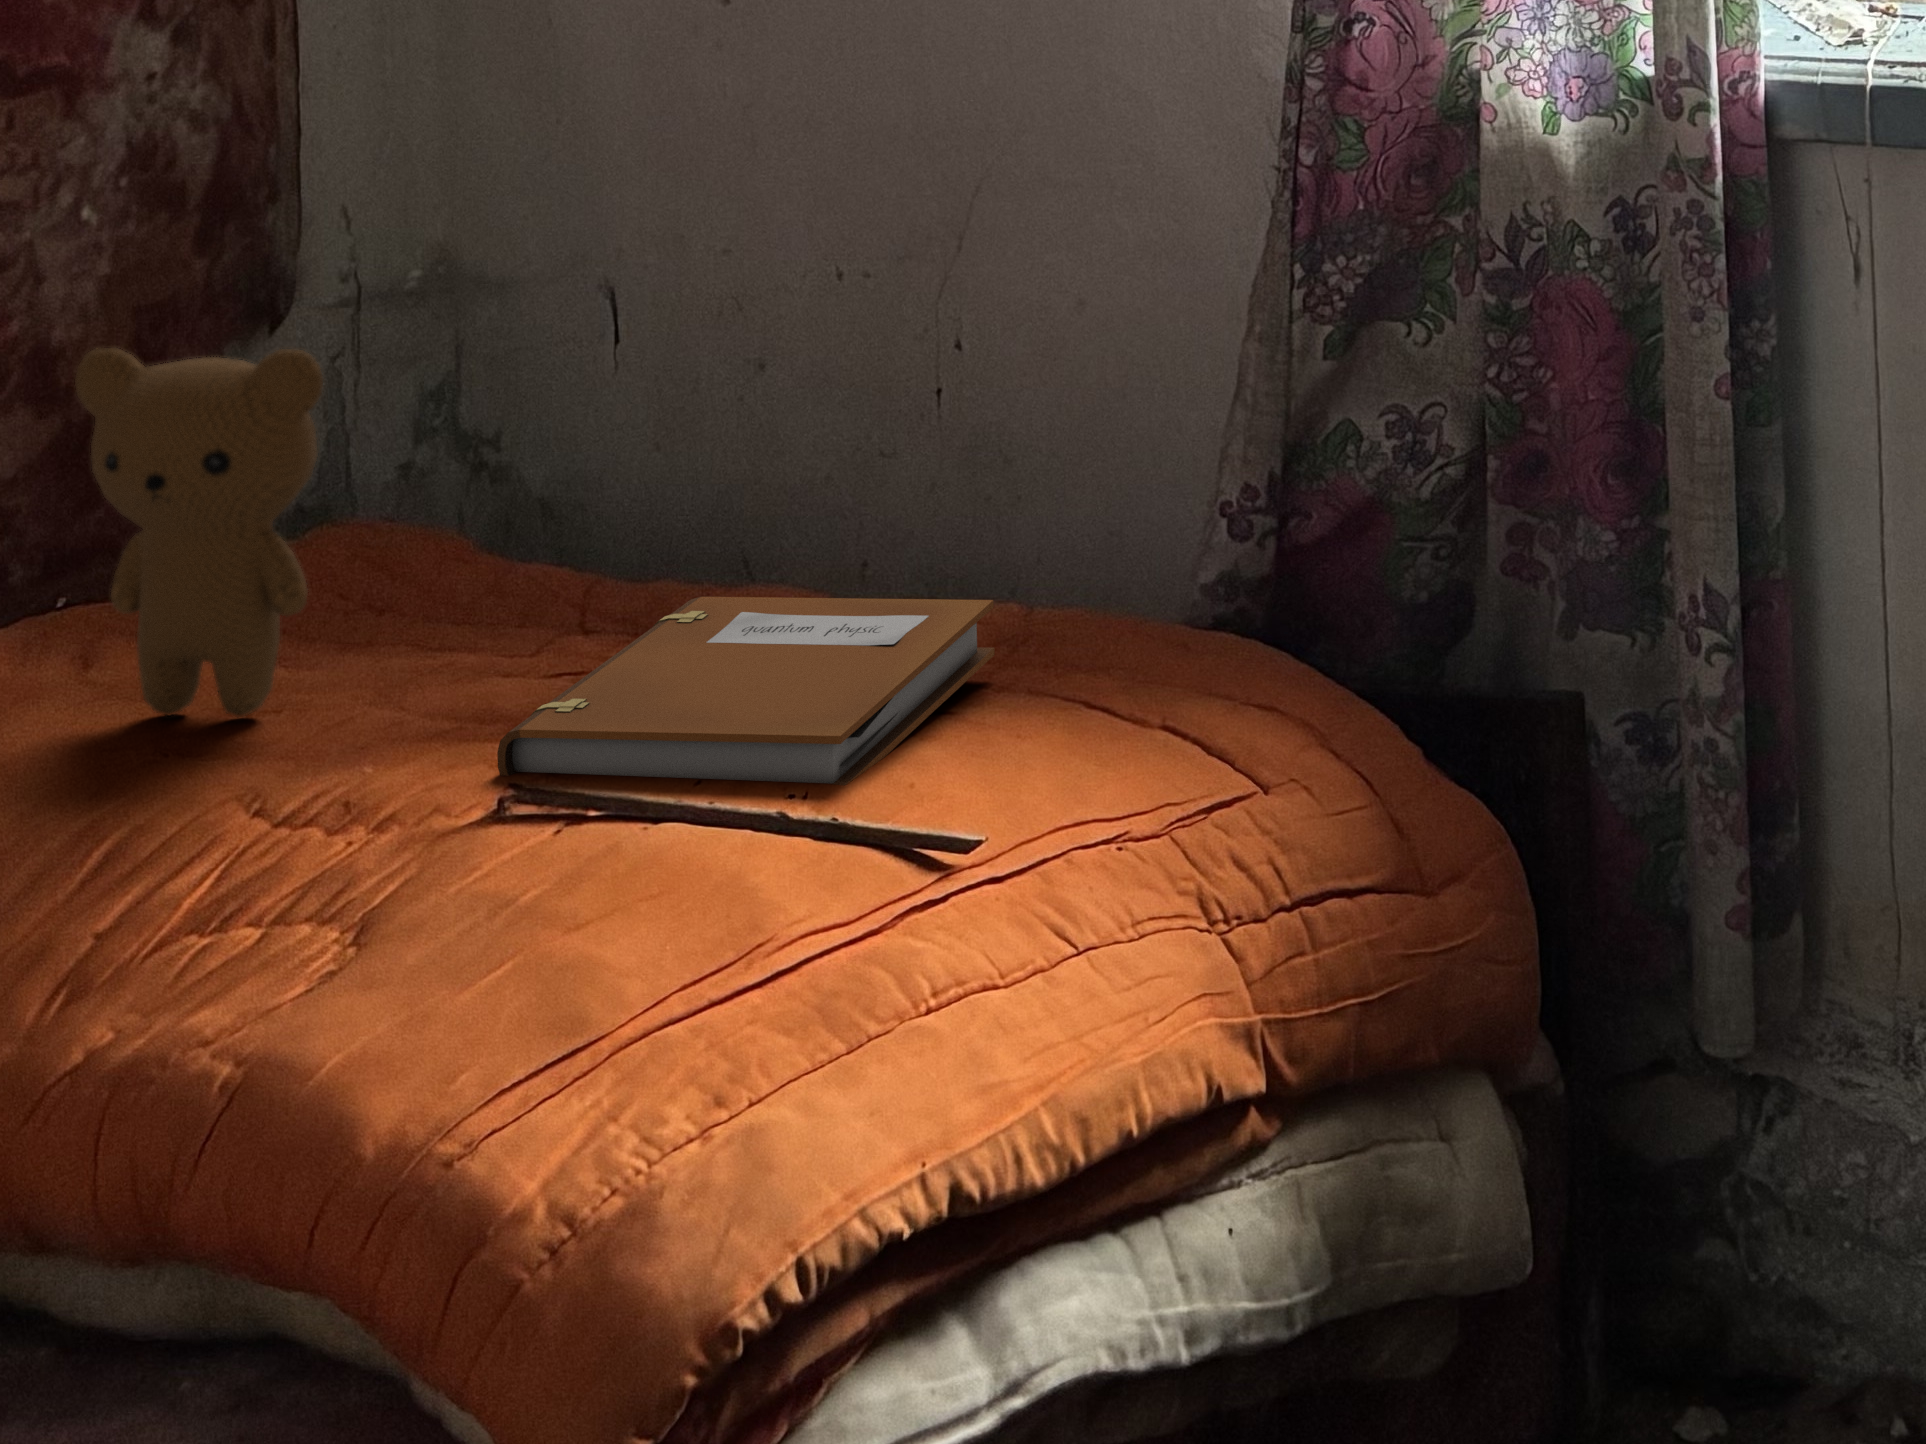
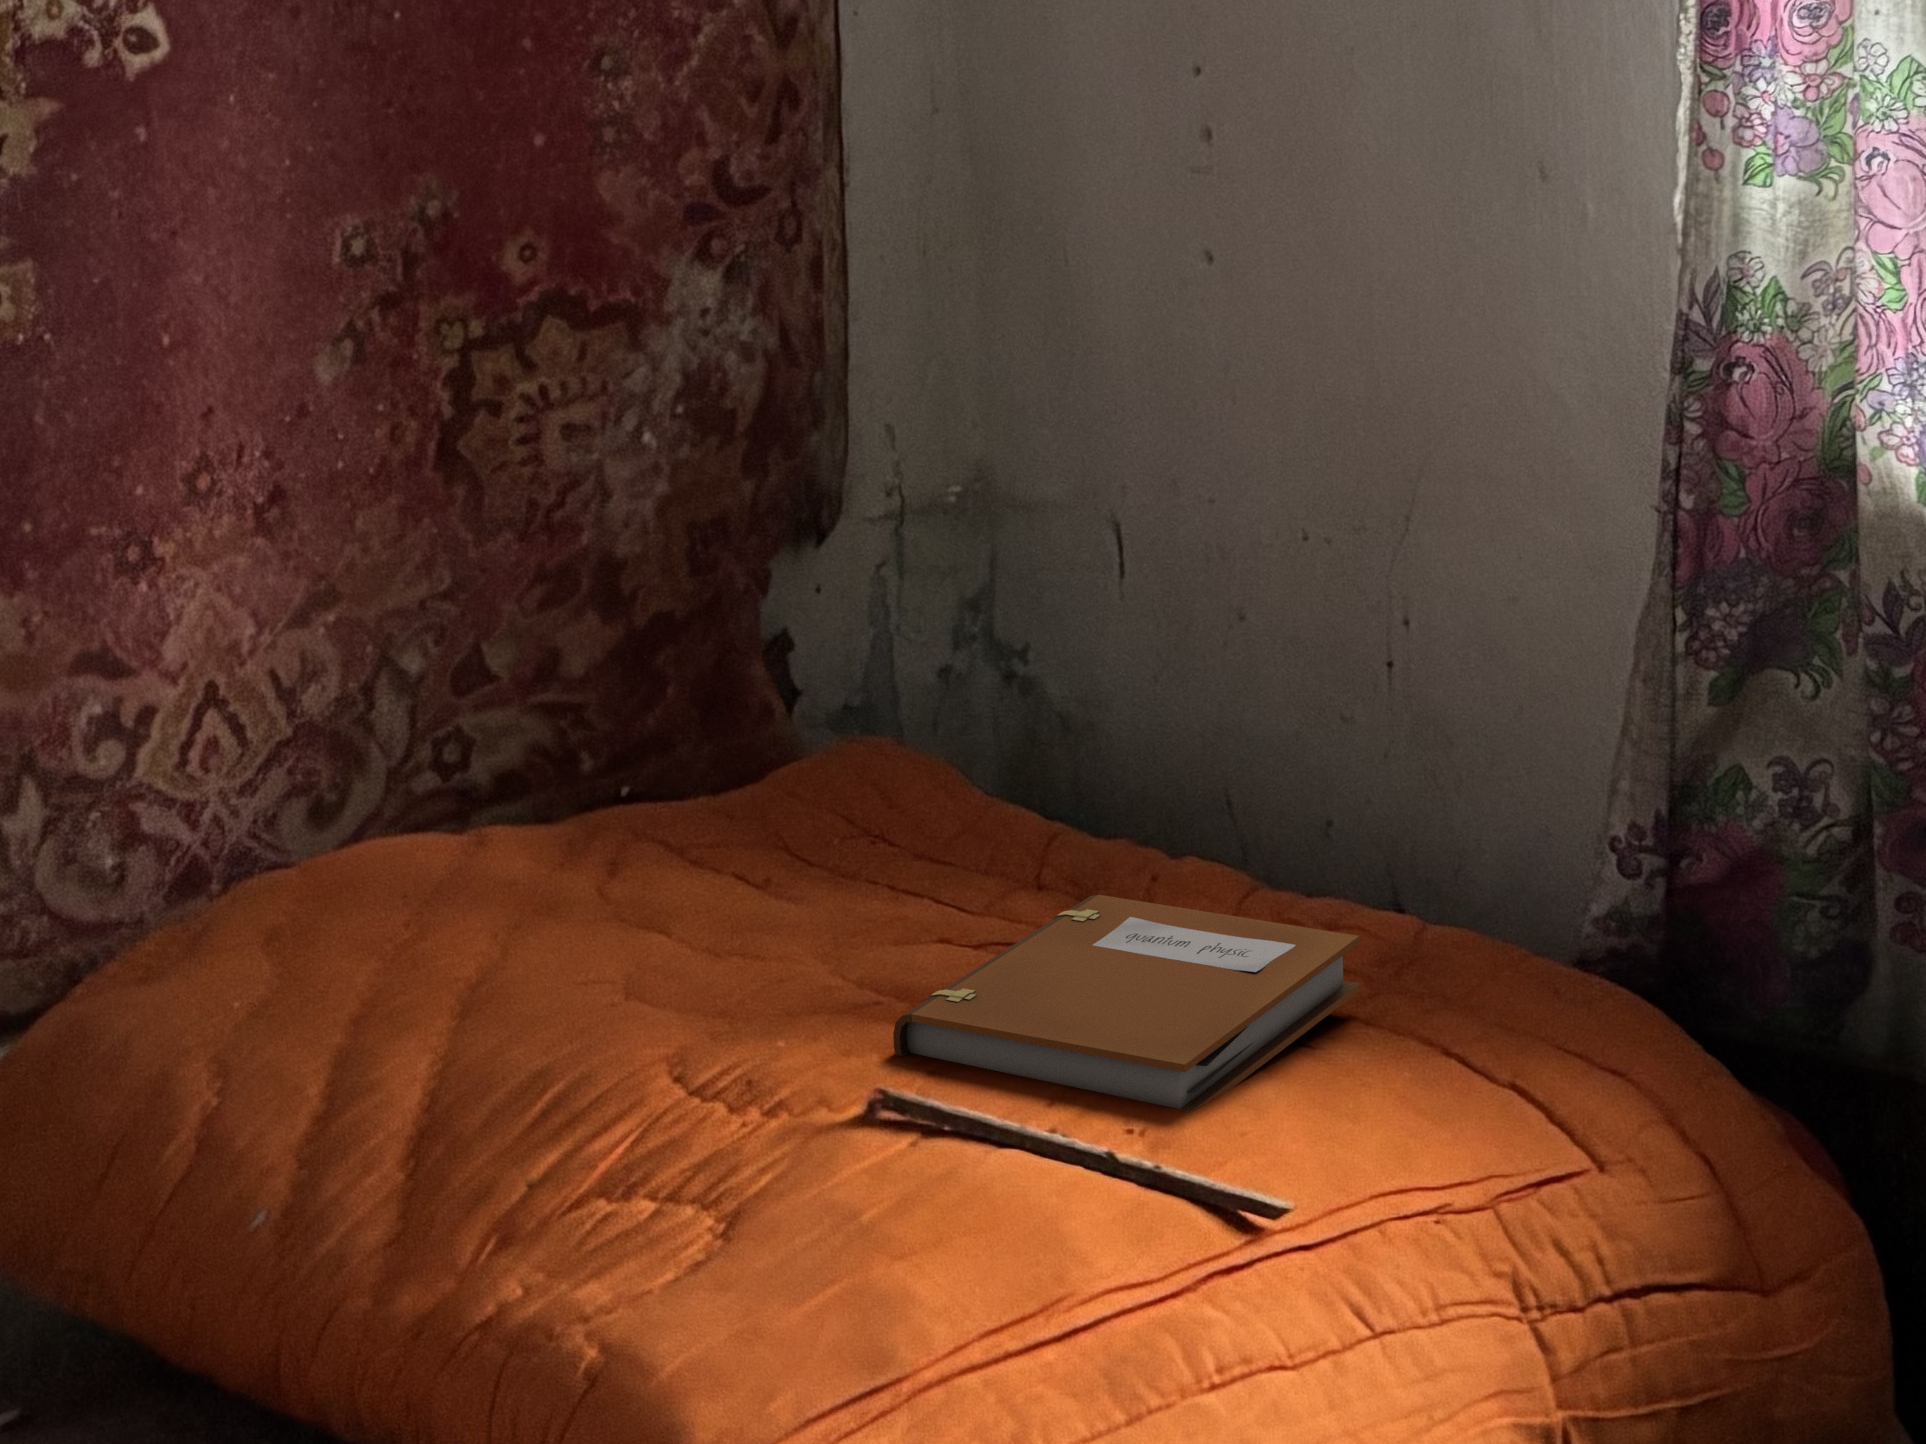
teddy bear: present [75,348,323,717] -> none [569,605,766,960]

